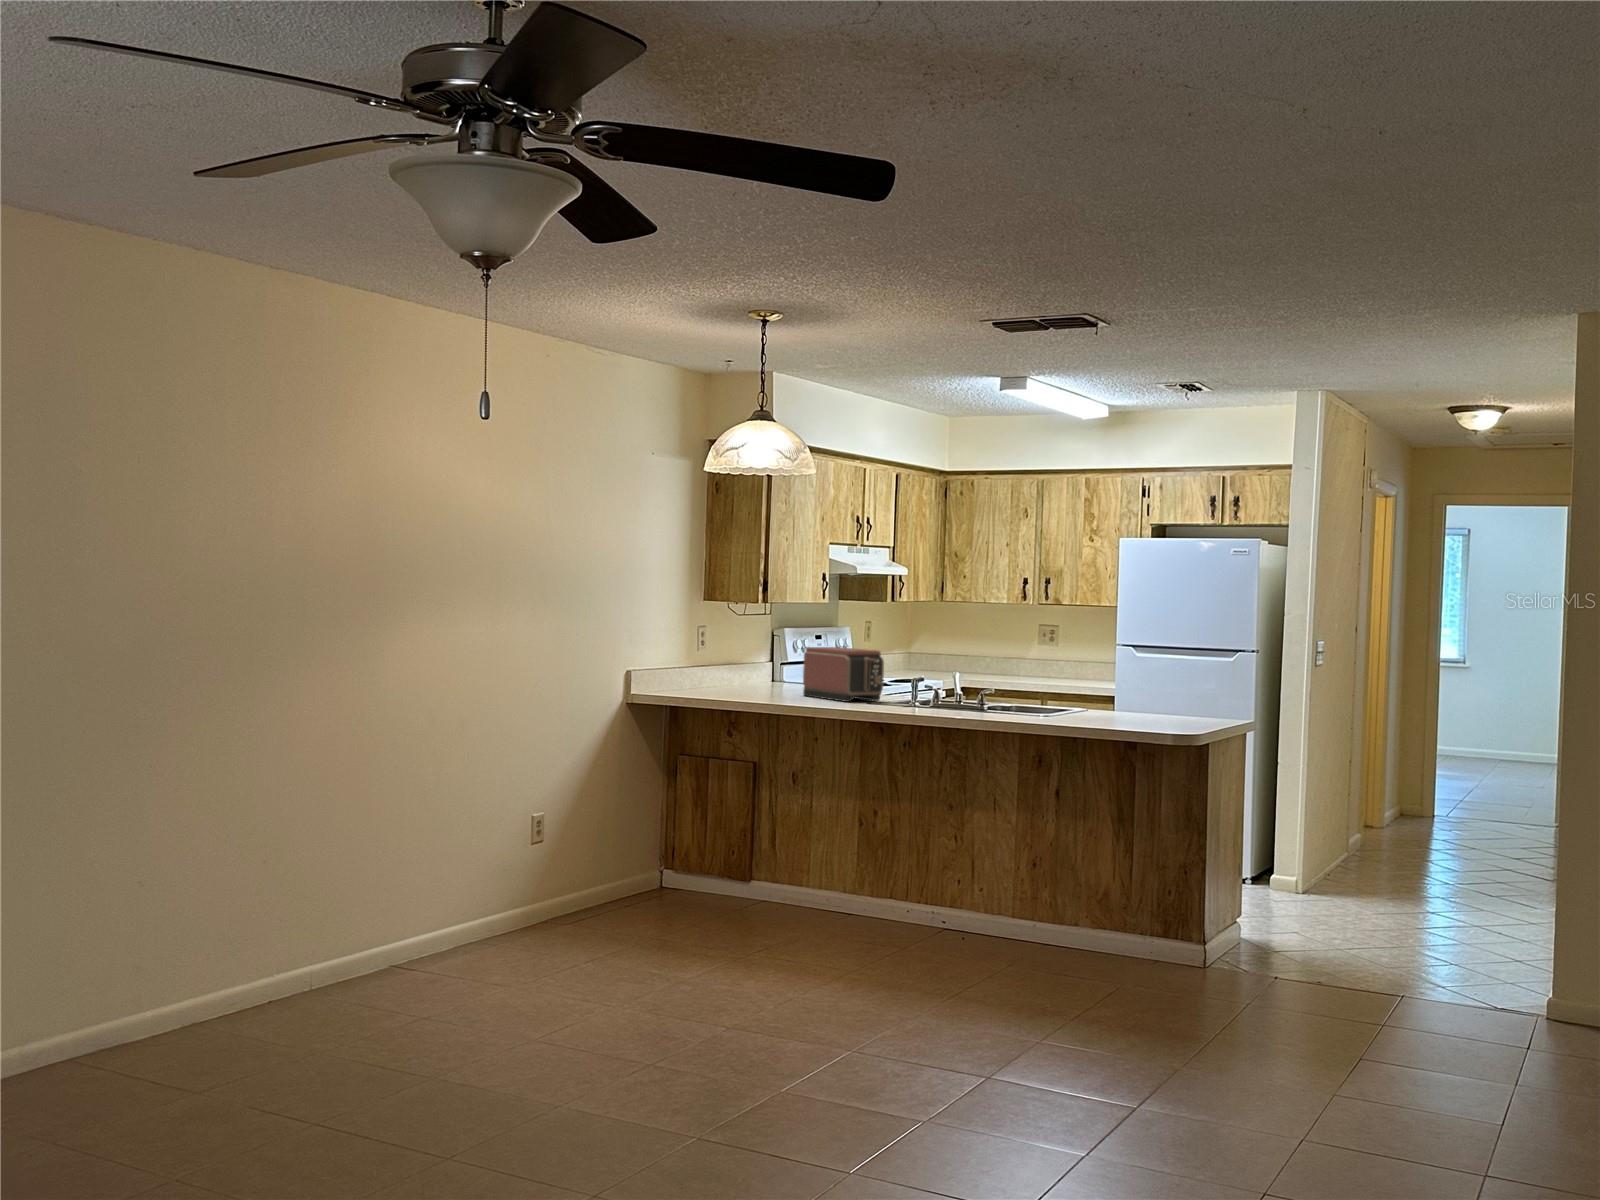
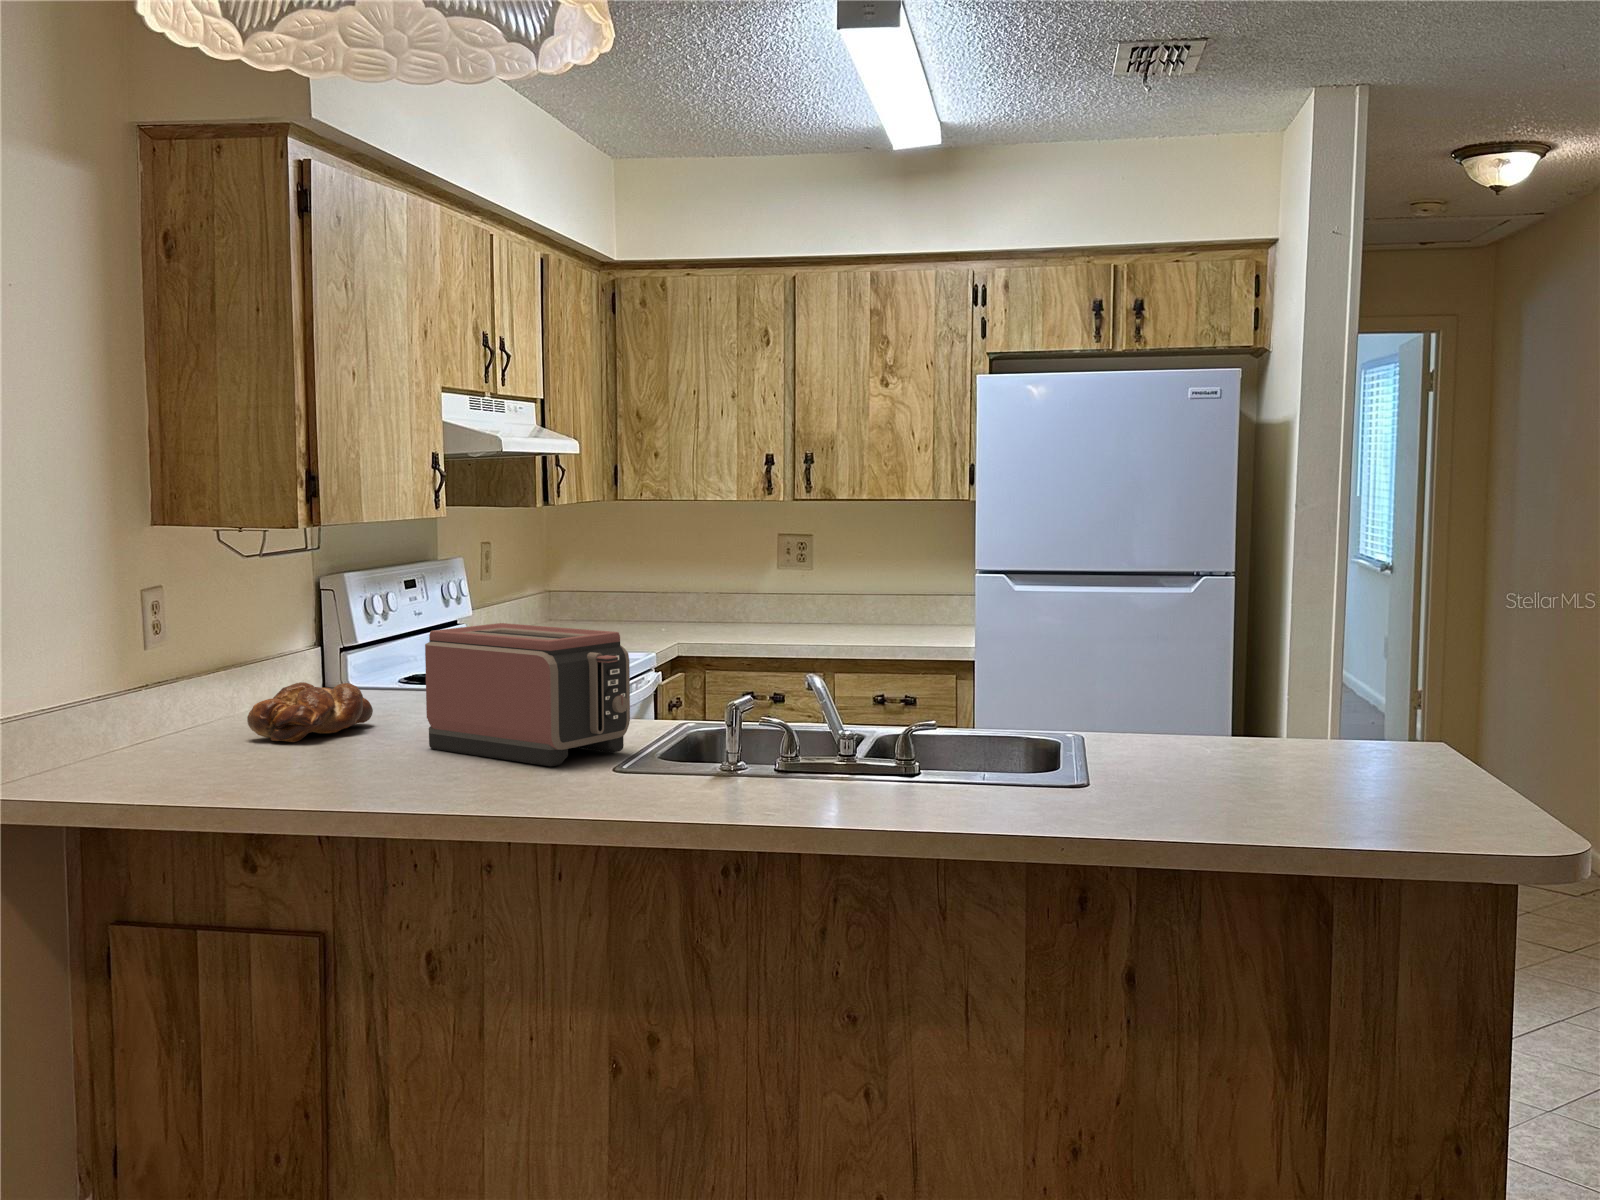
bread loaf: none [734,669,786,691] -> present [247,682,373,742]

